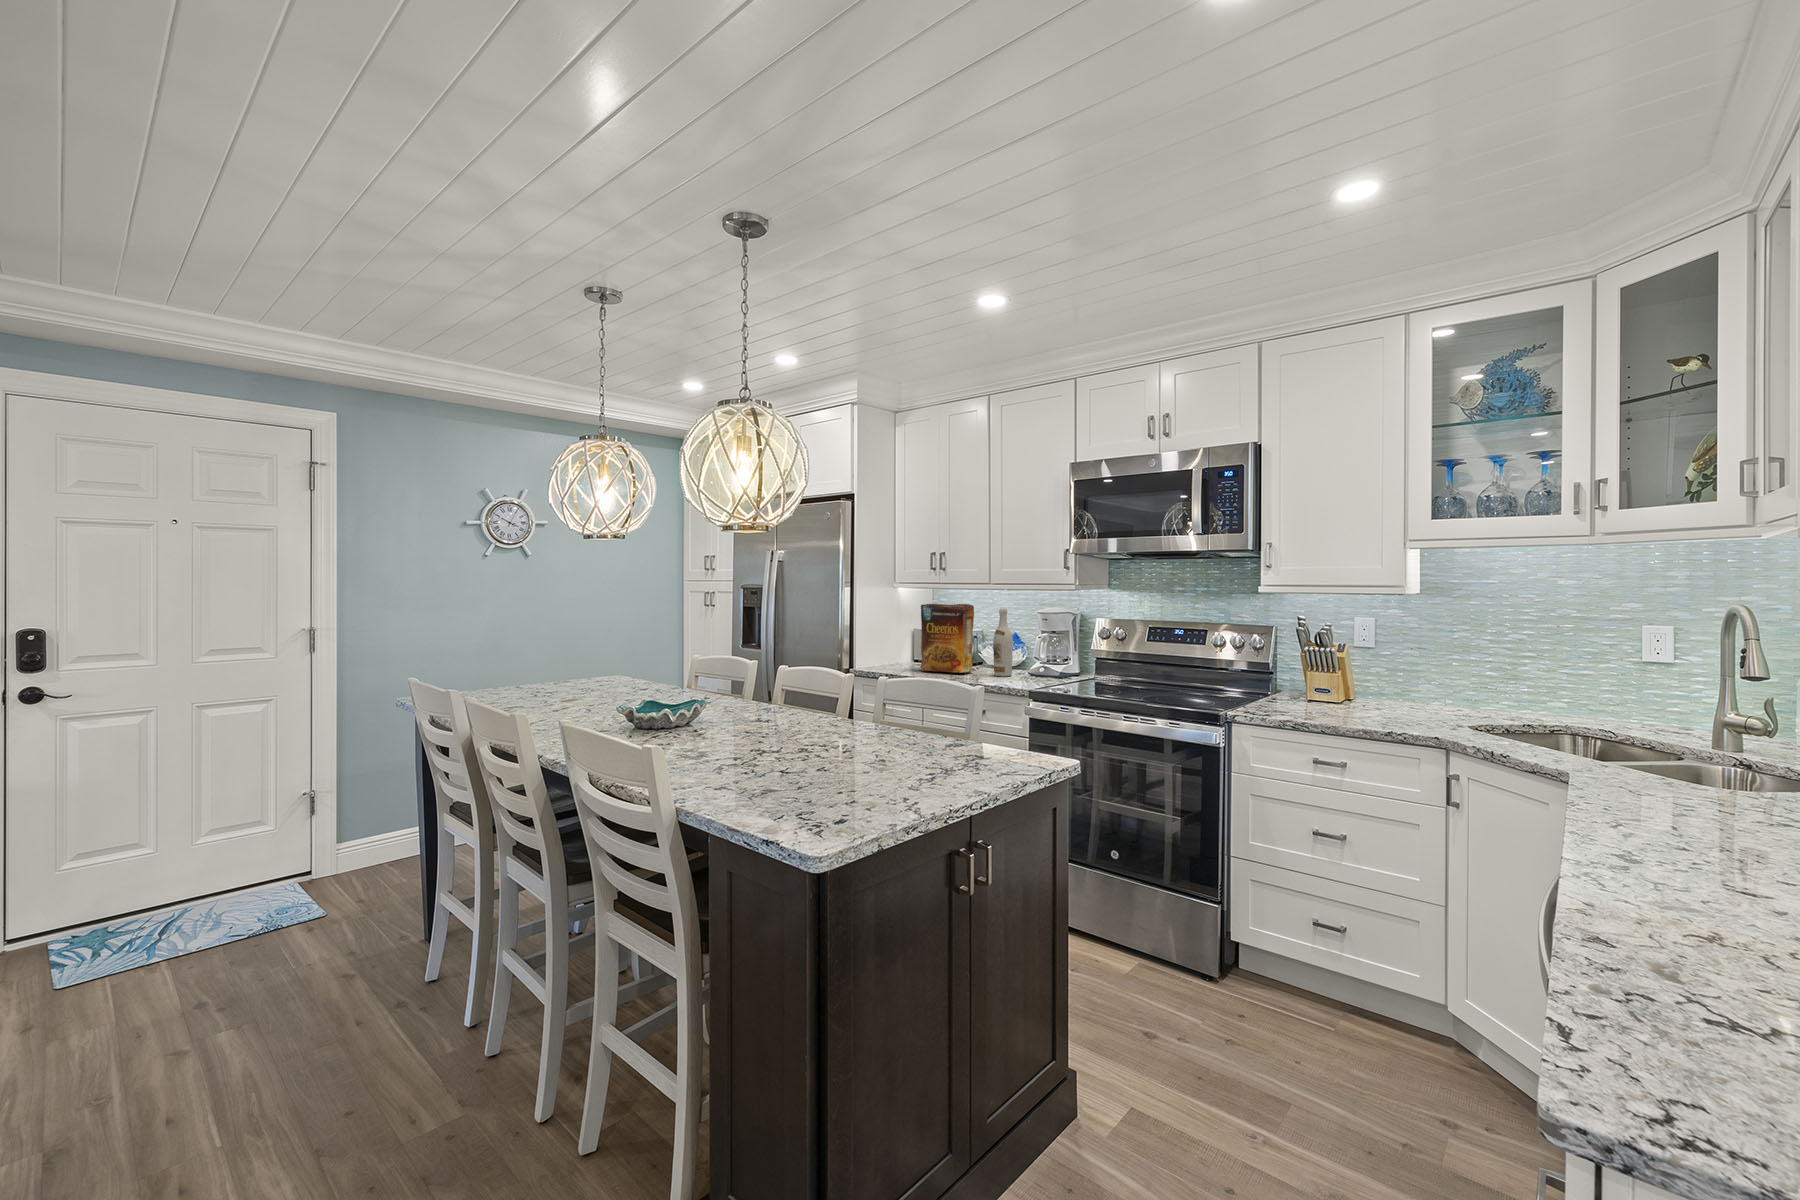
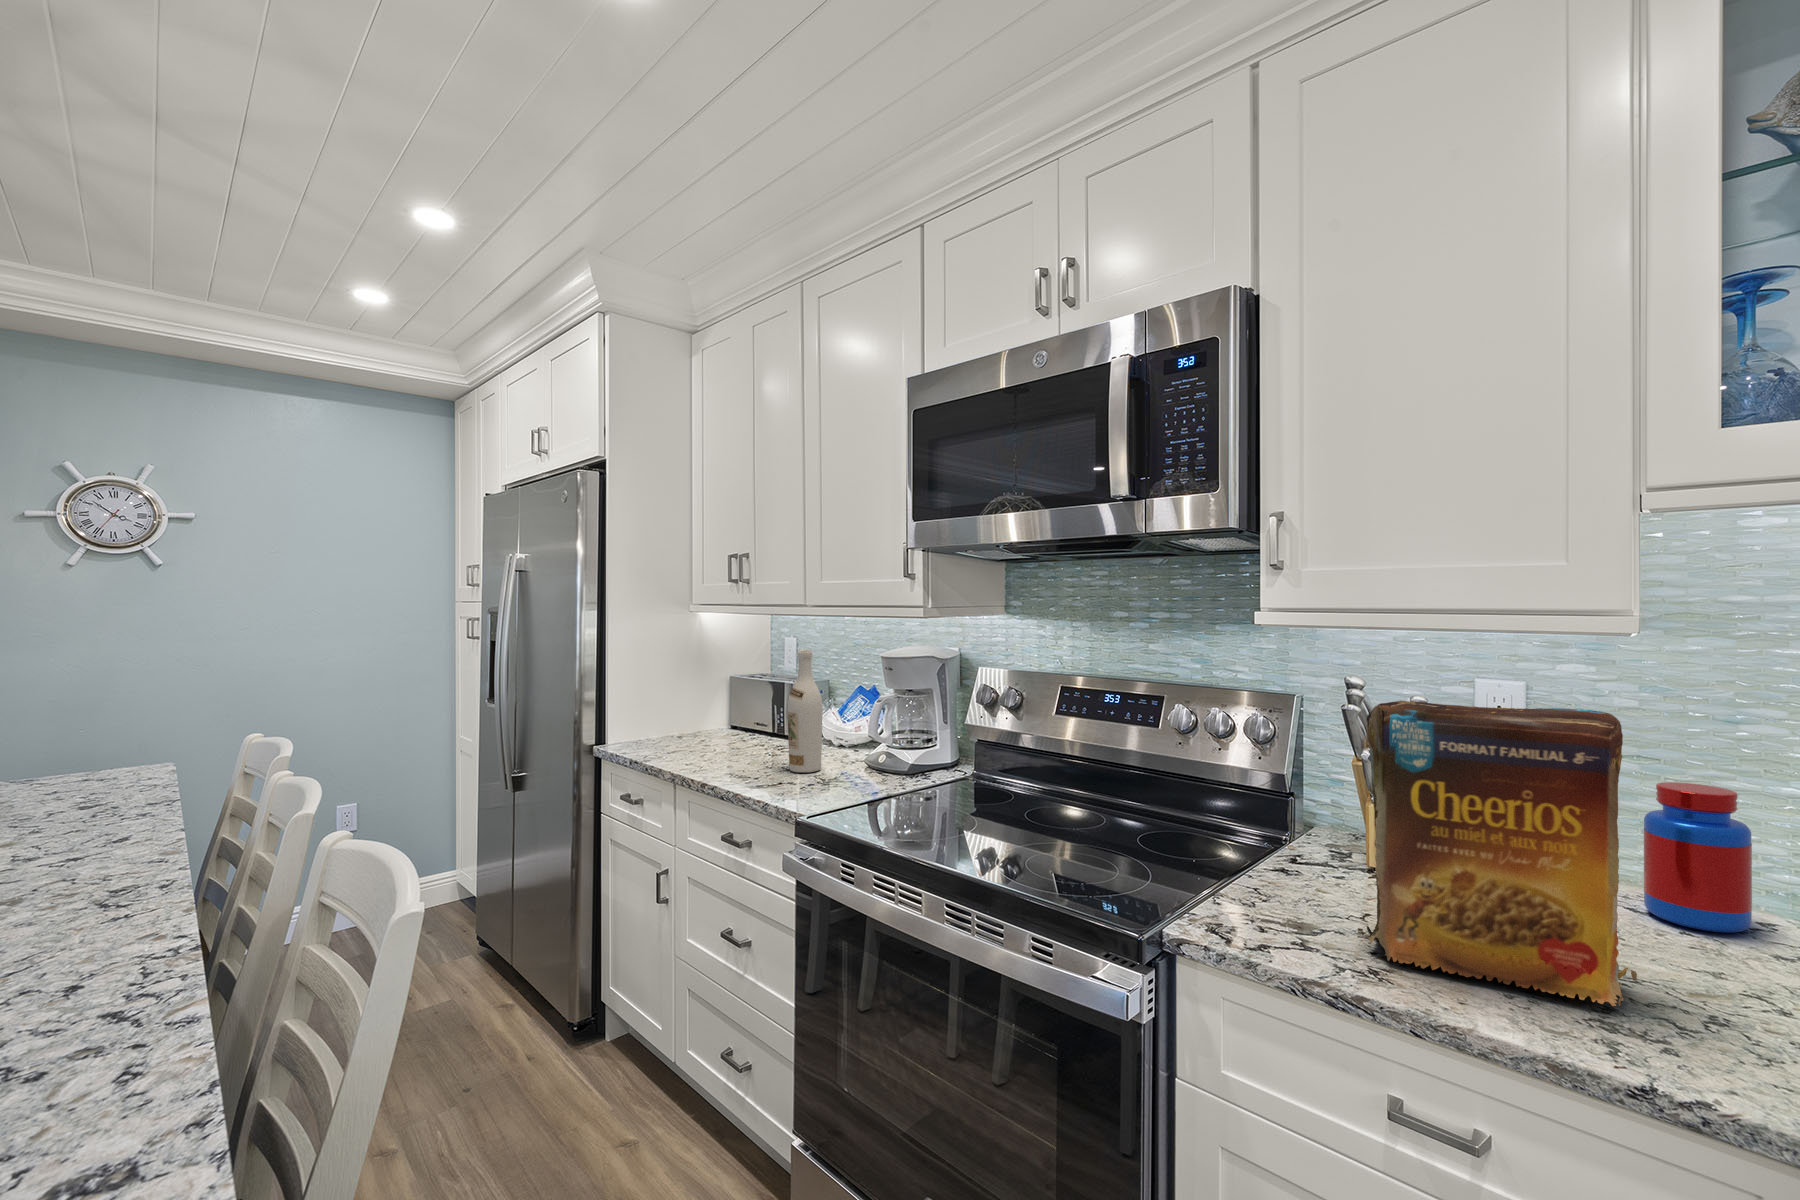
cereal box: present [920,604,975,673] -> present [1358,700,1637,1006]
jar: none [1415,655,1452,710] -> present [1644,782,1752,933]

